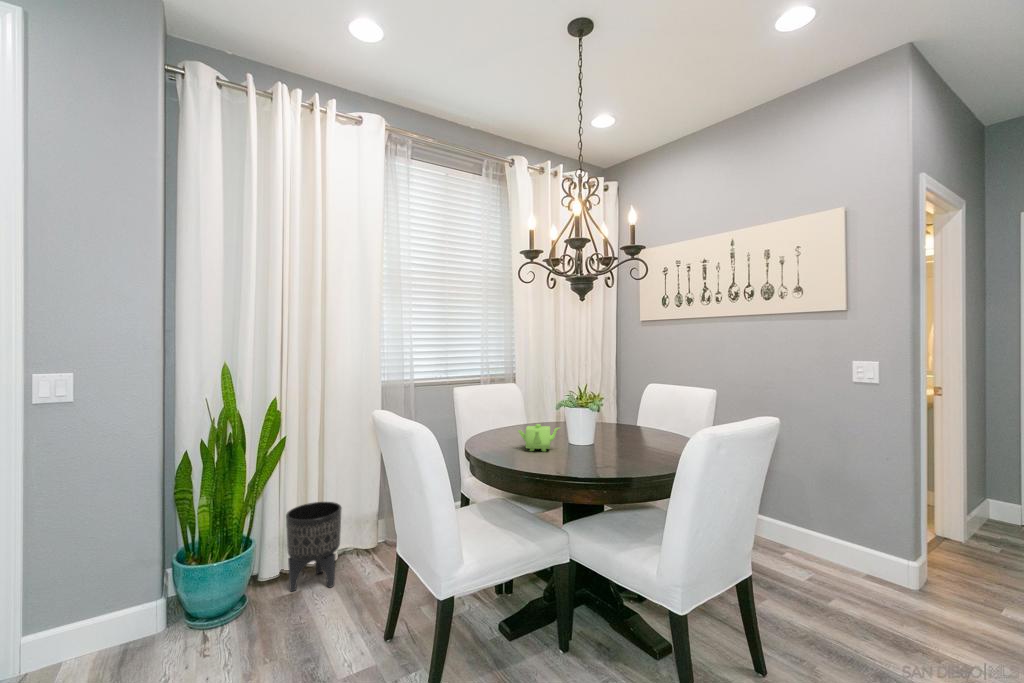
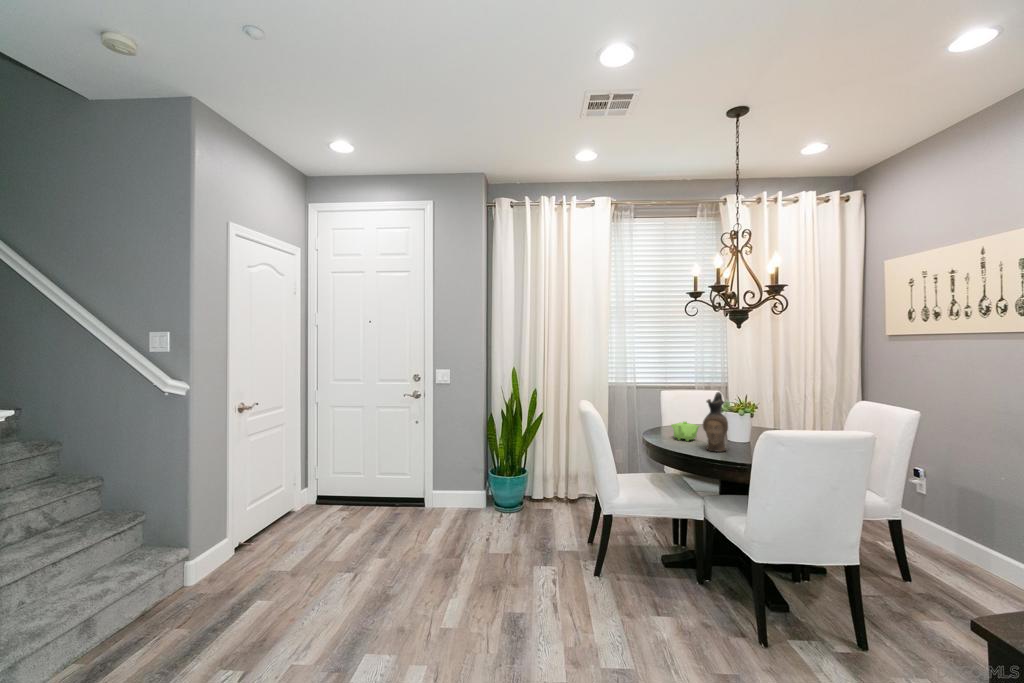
ceramic pitcher: none [582,379,617,462] -> present [703,392,728,452]
planter: present [286,502,342,591] -> none [544,459,577,512]

